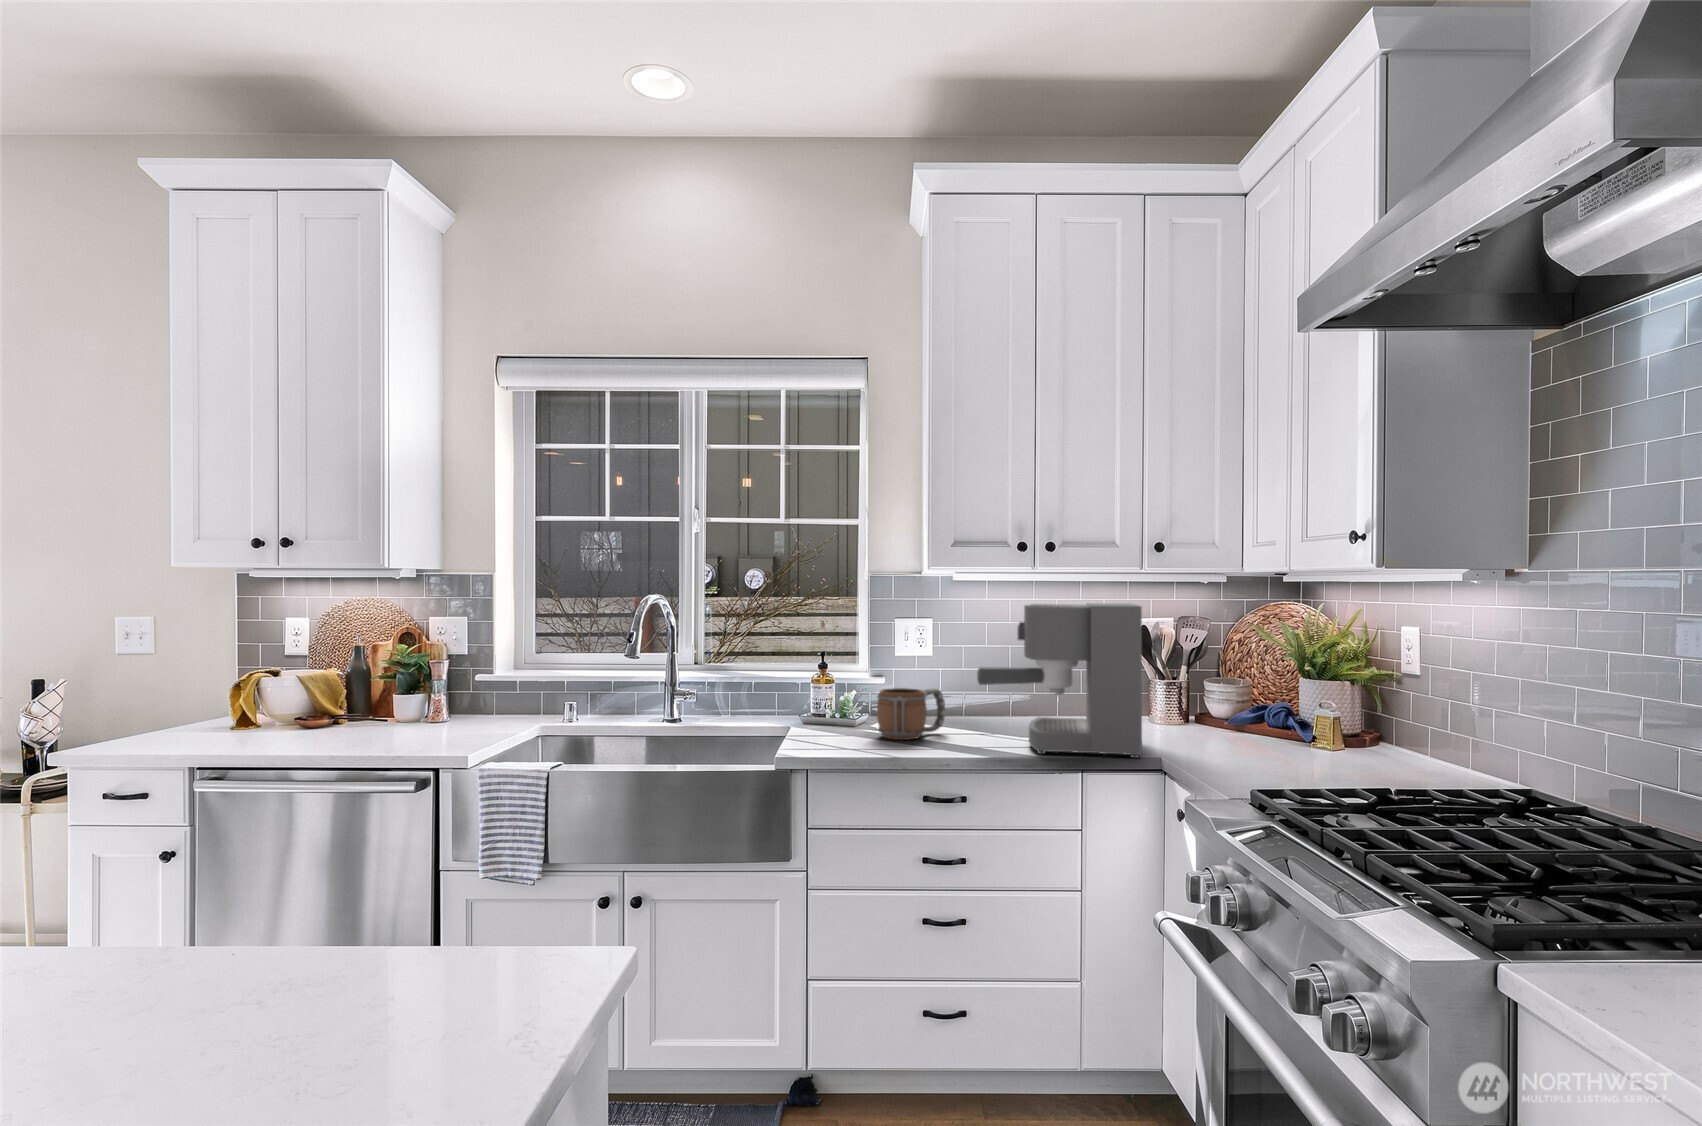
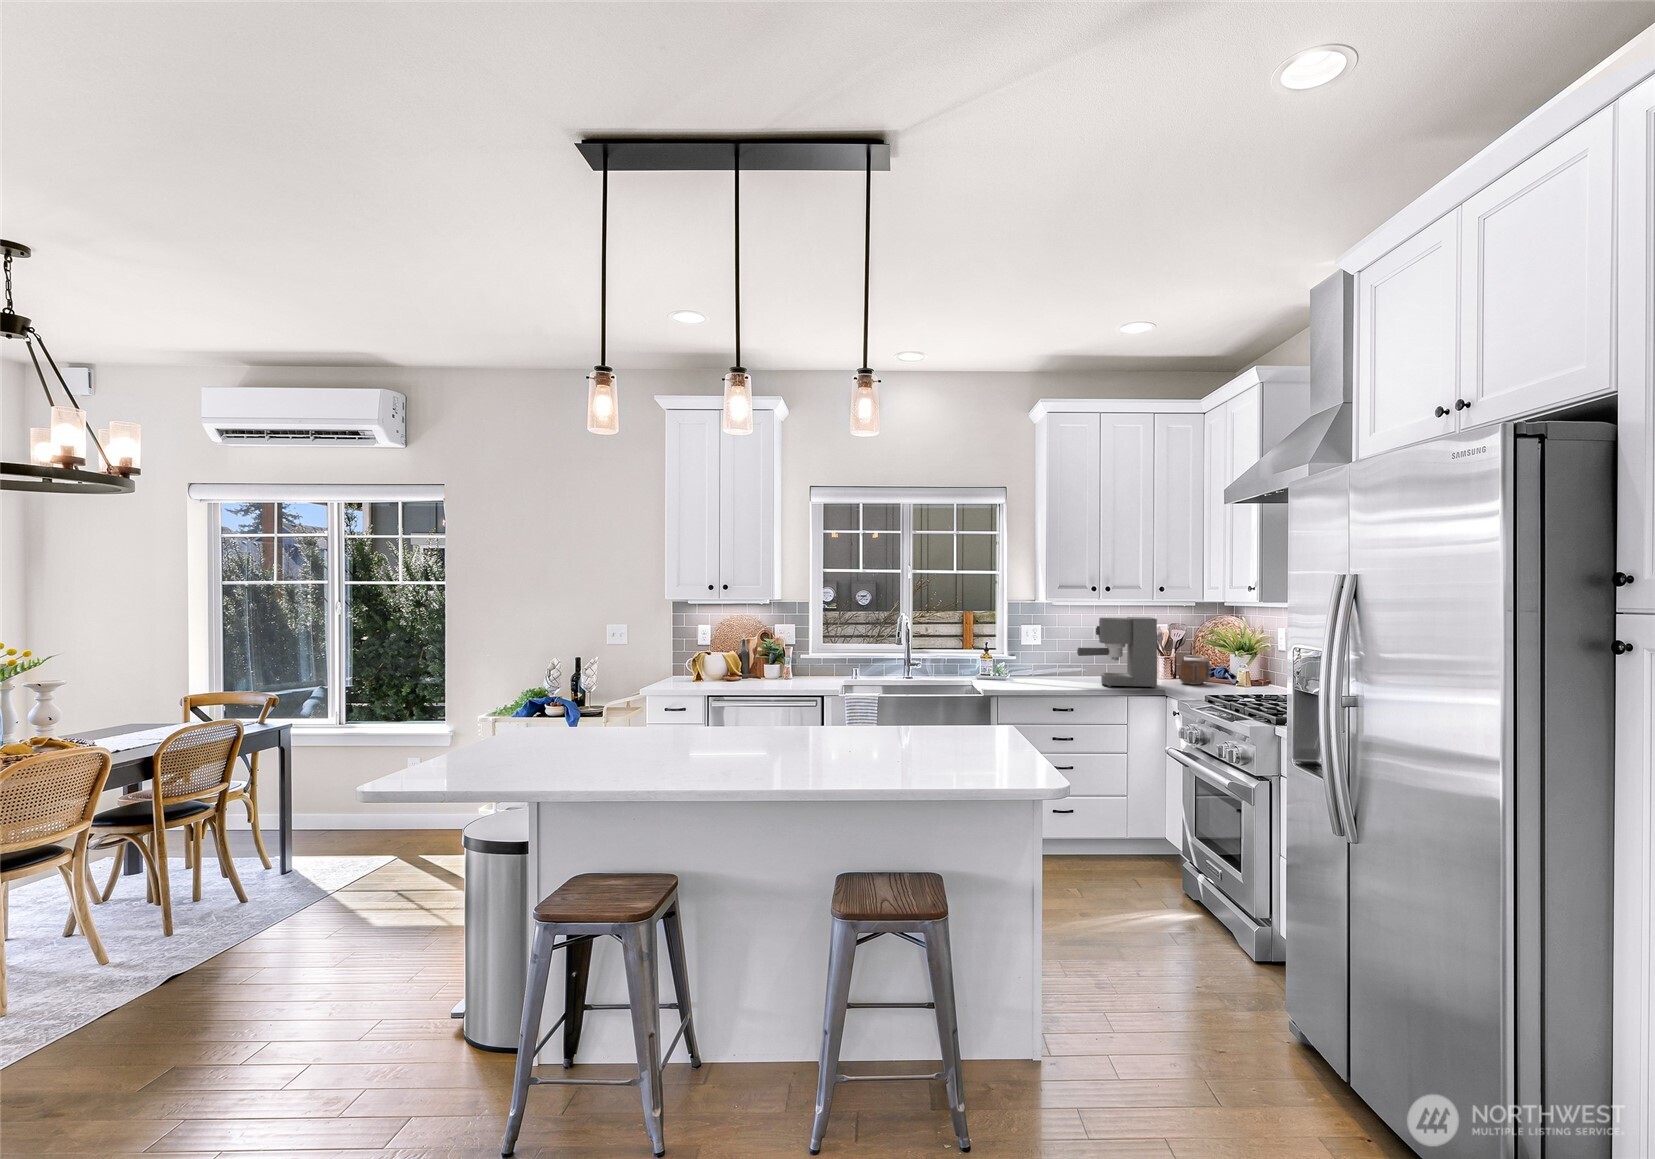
mug: present [877,688,946,740] -> present [1179,660,1211,685]

